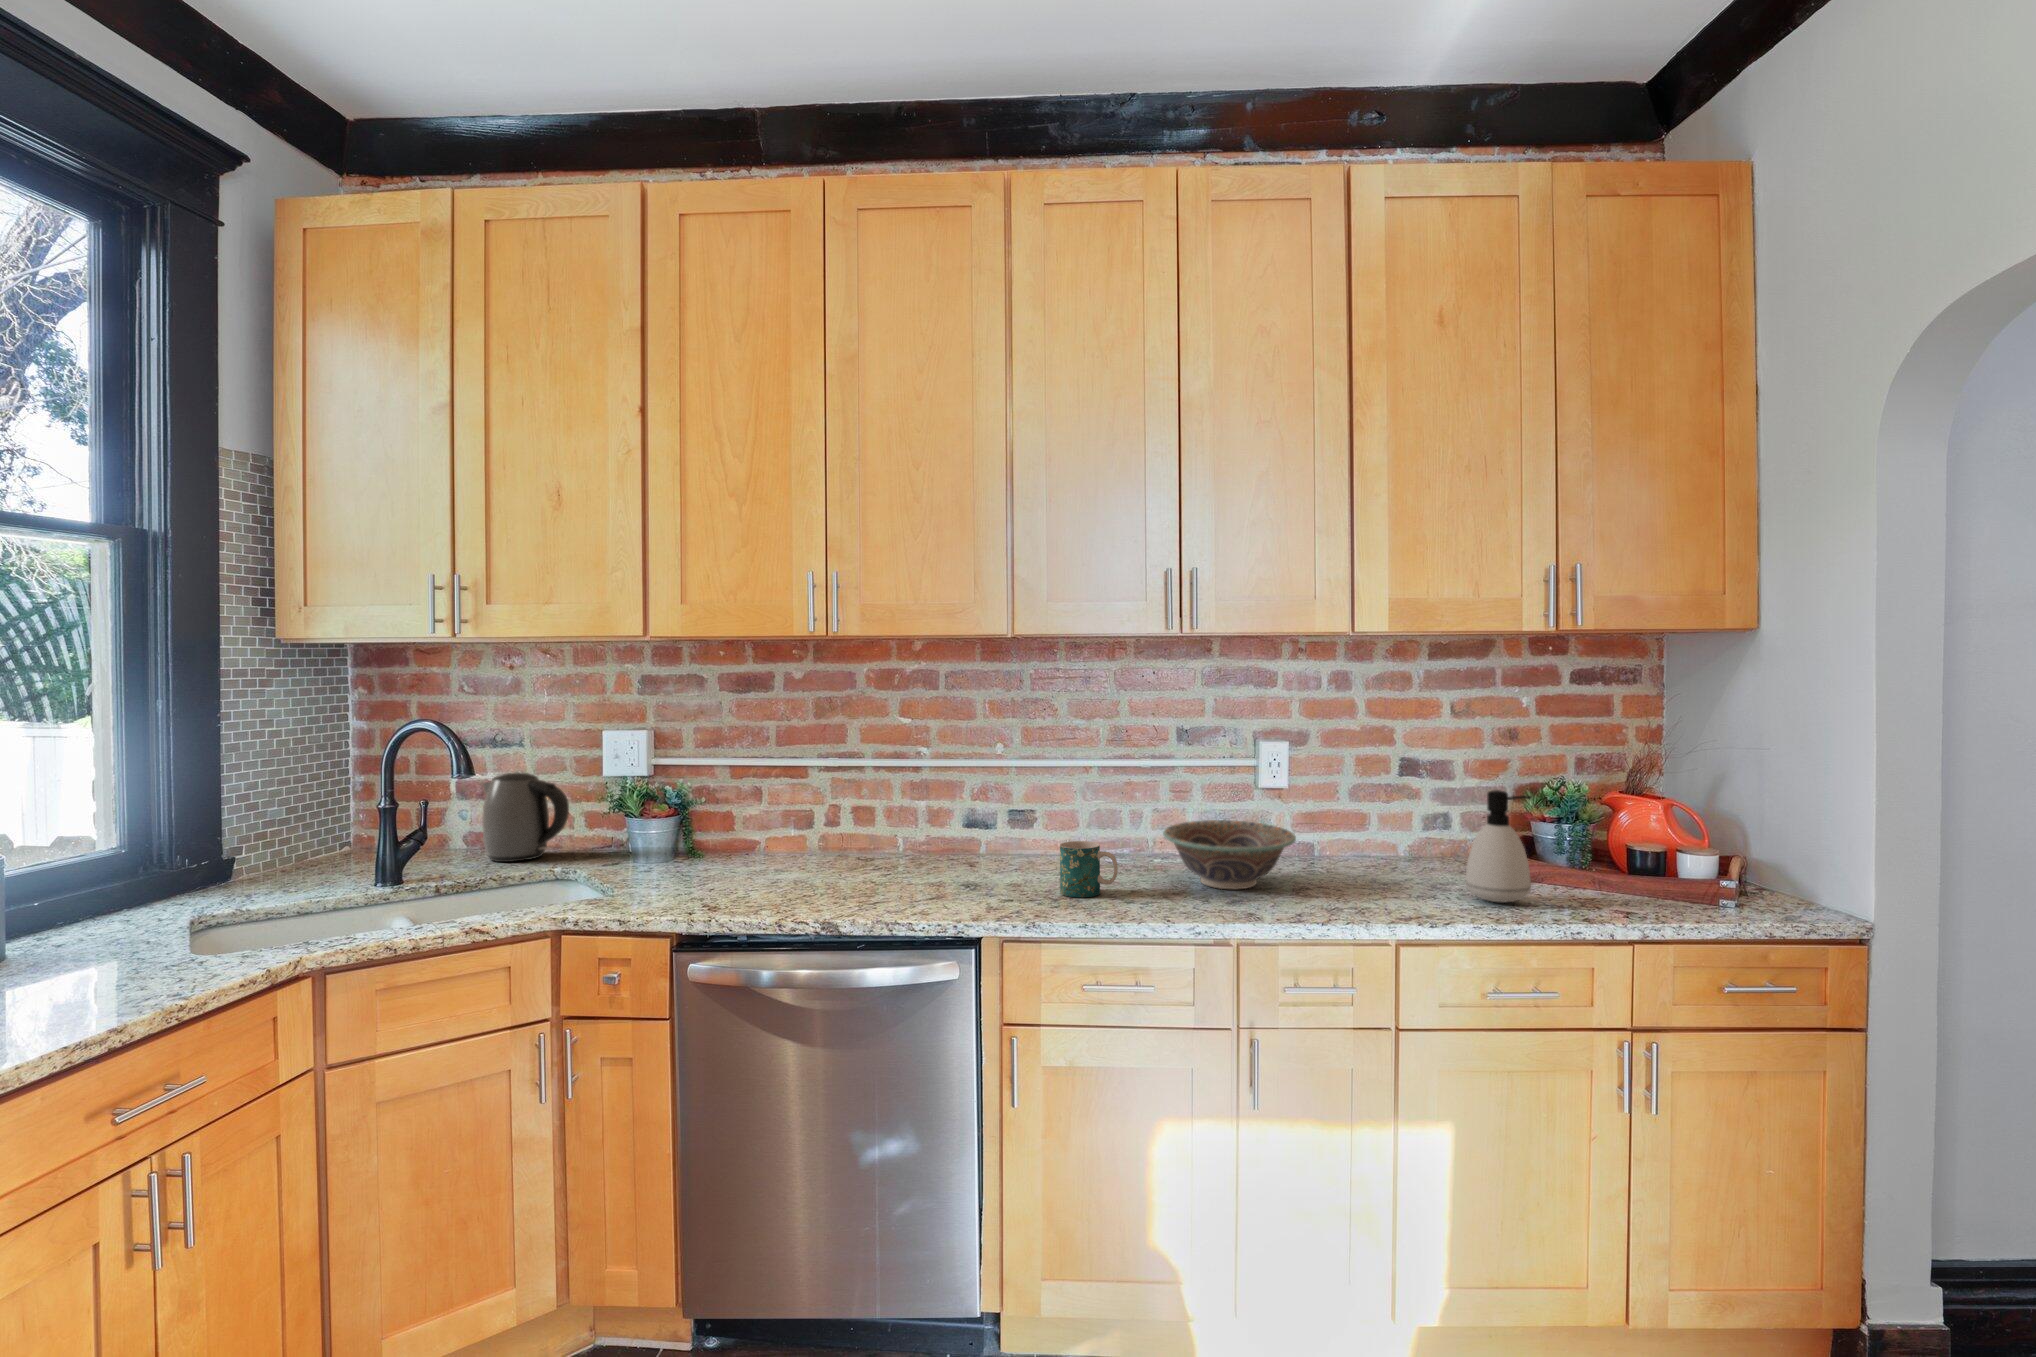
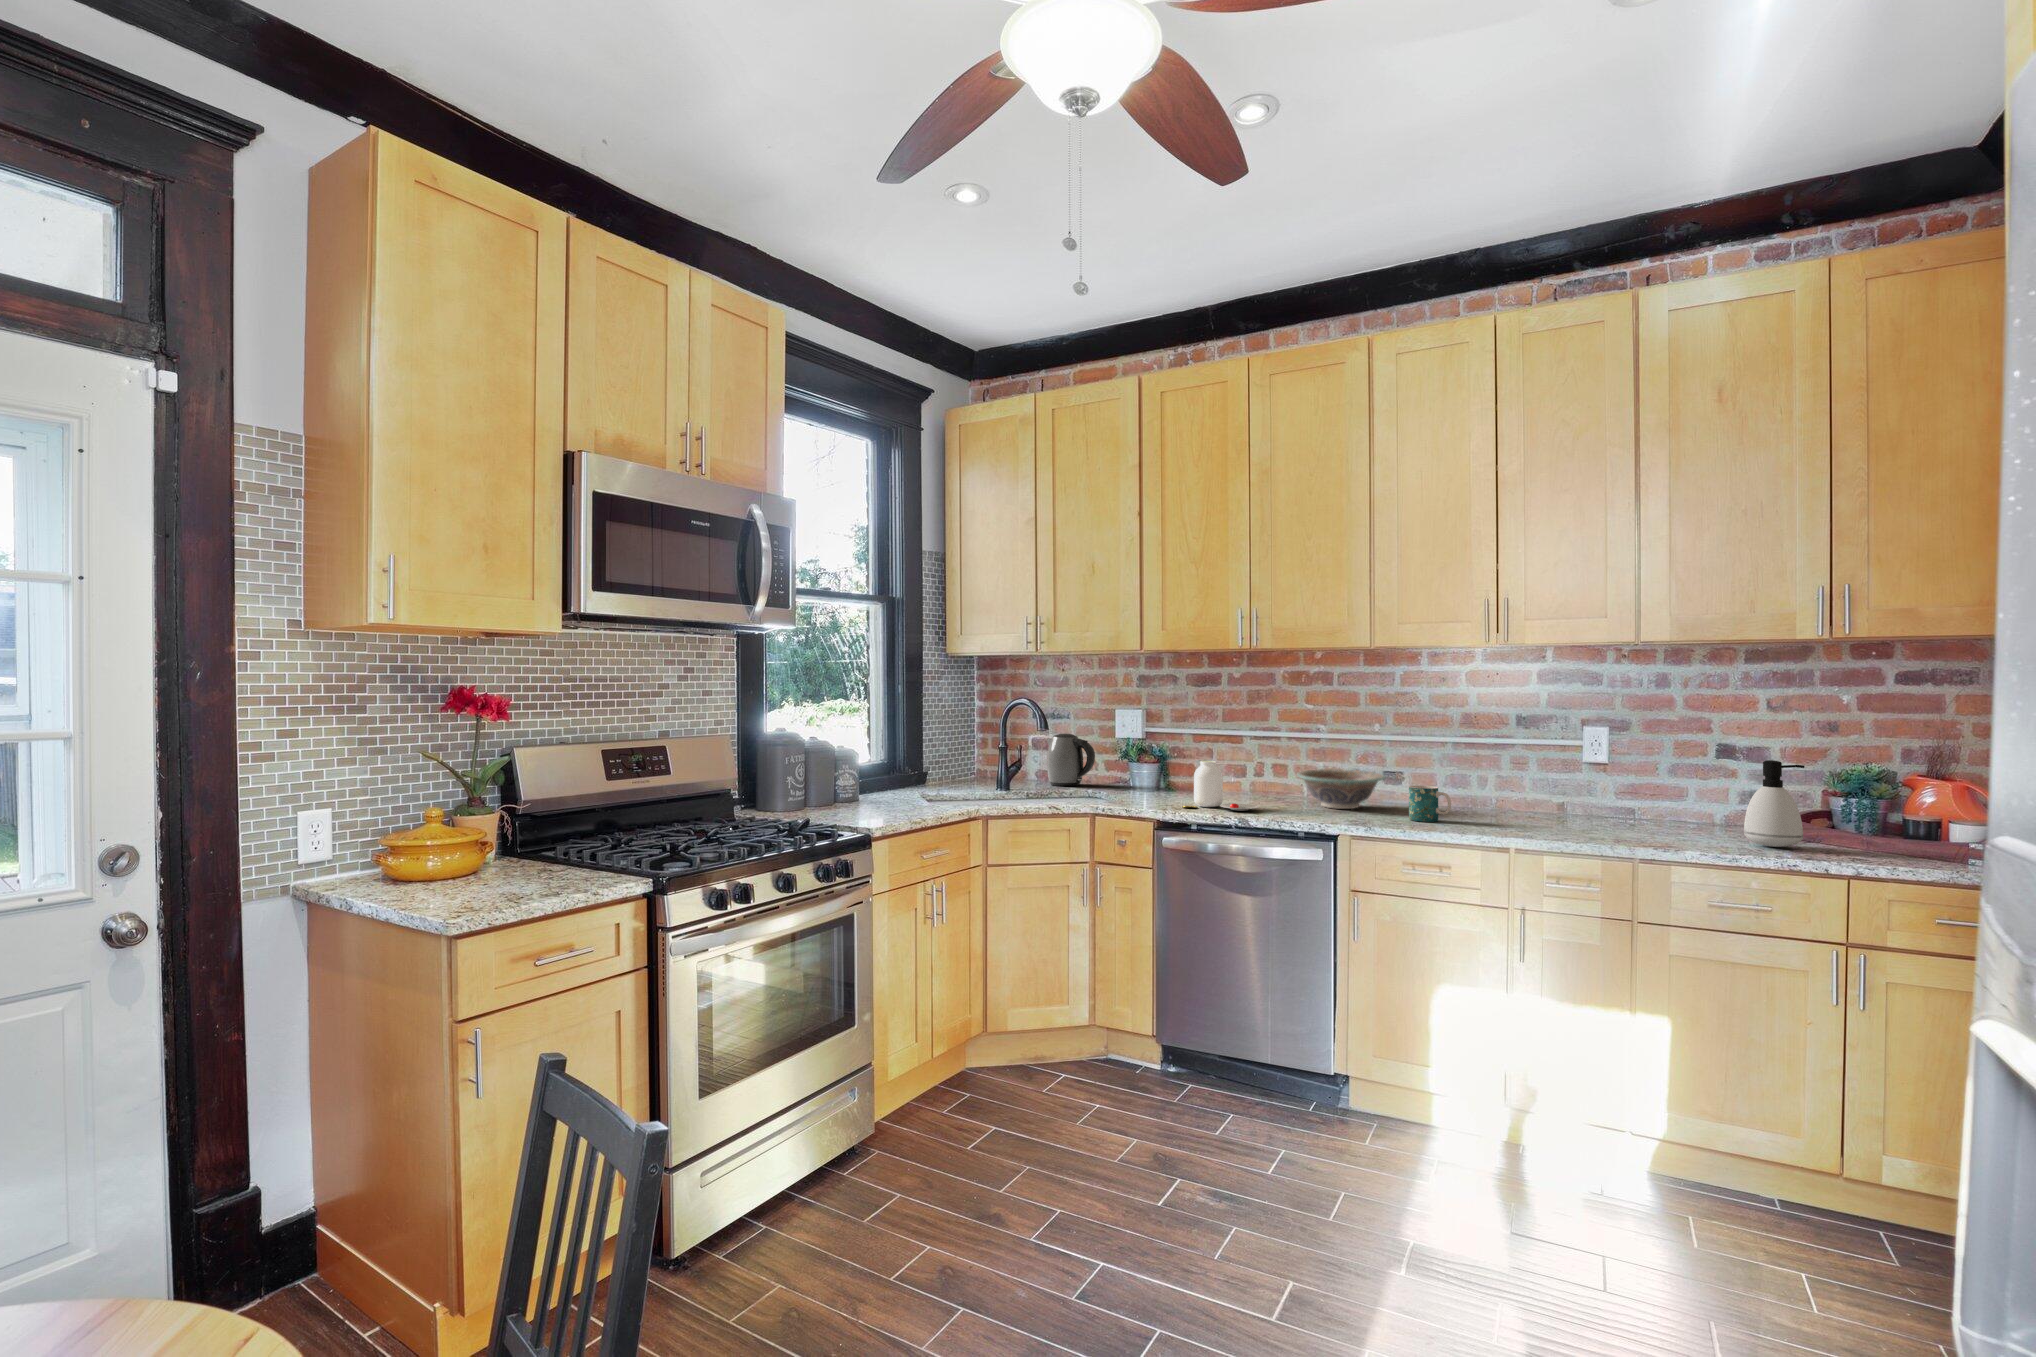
jar: none [715,820,842,903] -> present [1182,761,1259,811]
decorative bowl: present [1163,820,1296,889] -> present [1297,769,1385,809]

